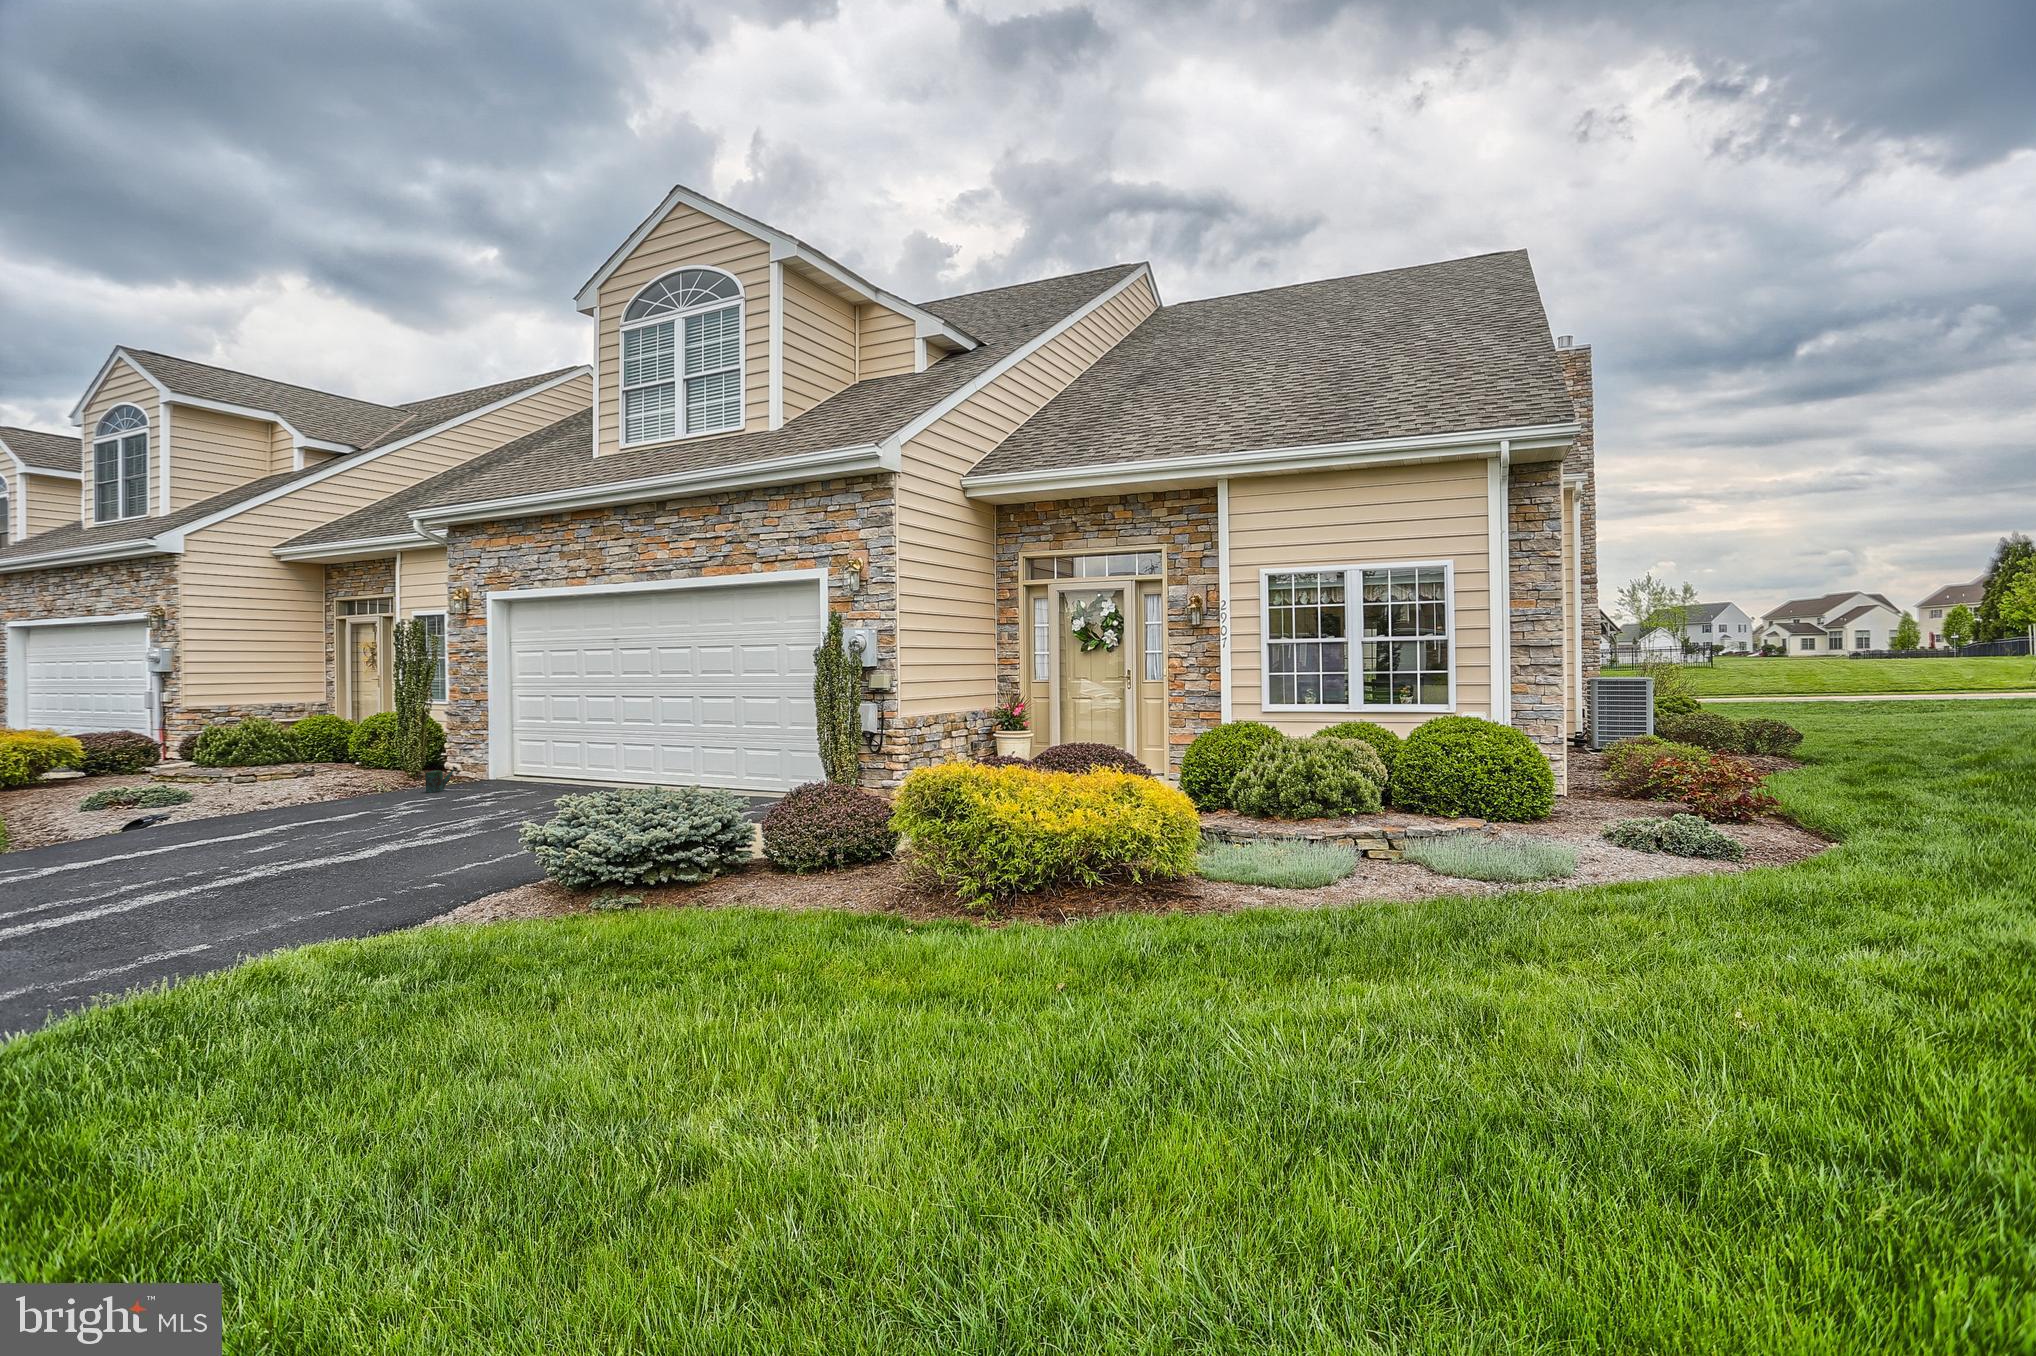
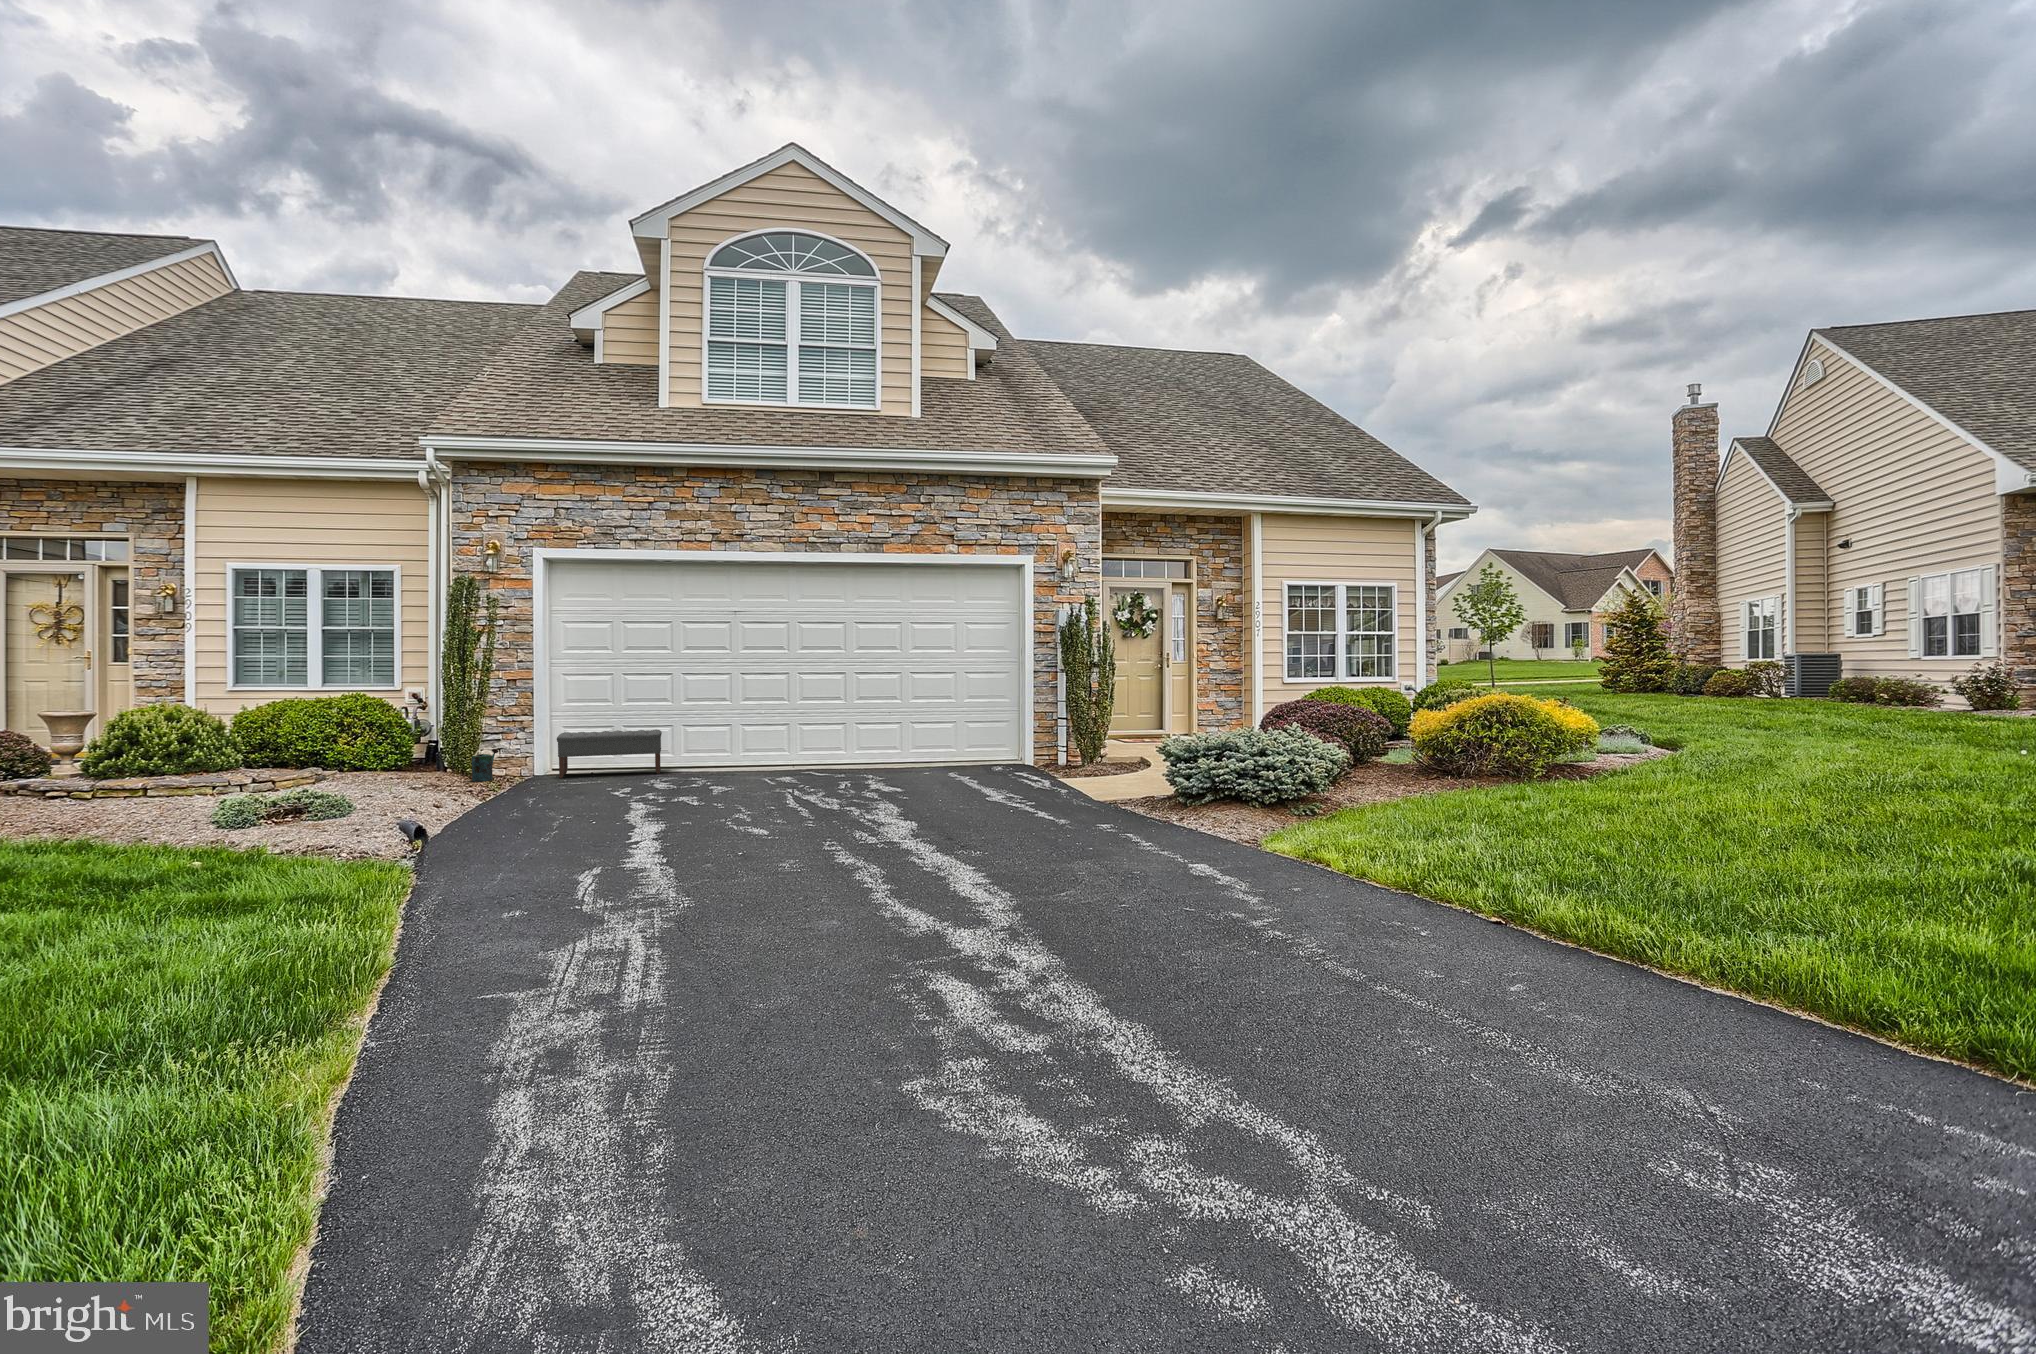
bench: none [467,754,558,795] -> present [557,729,662,778]

